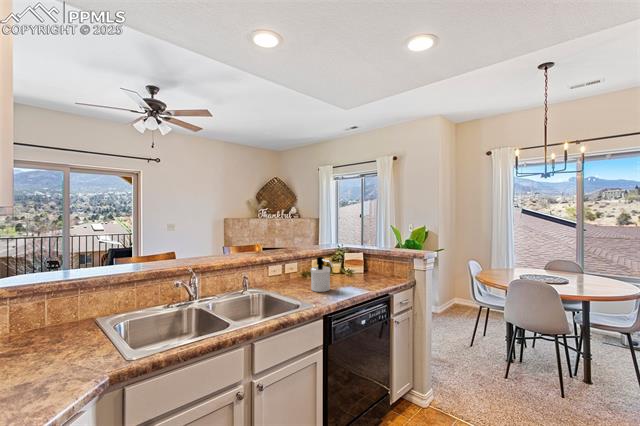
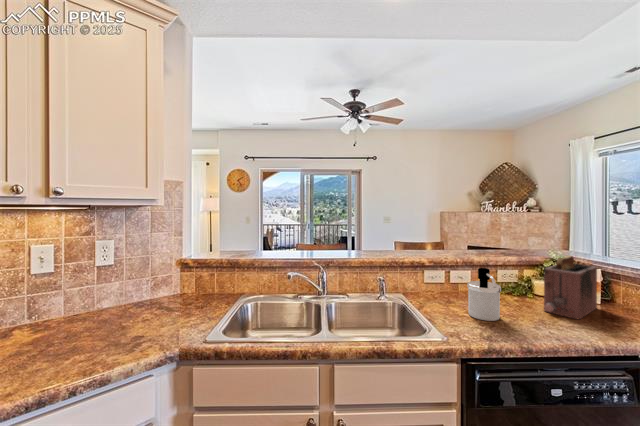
toaster: none [344,244,363,281] -> present [544,256,597,319]

